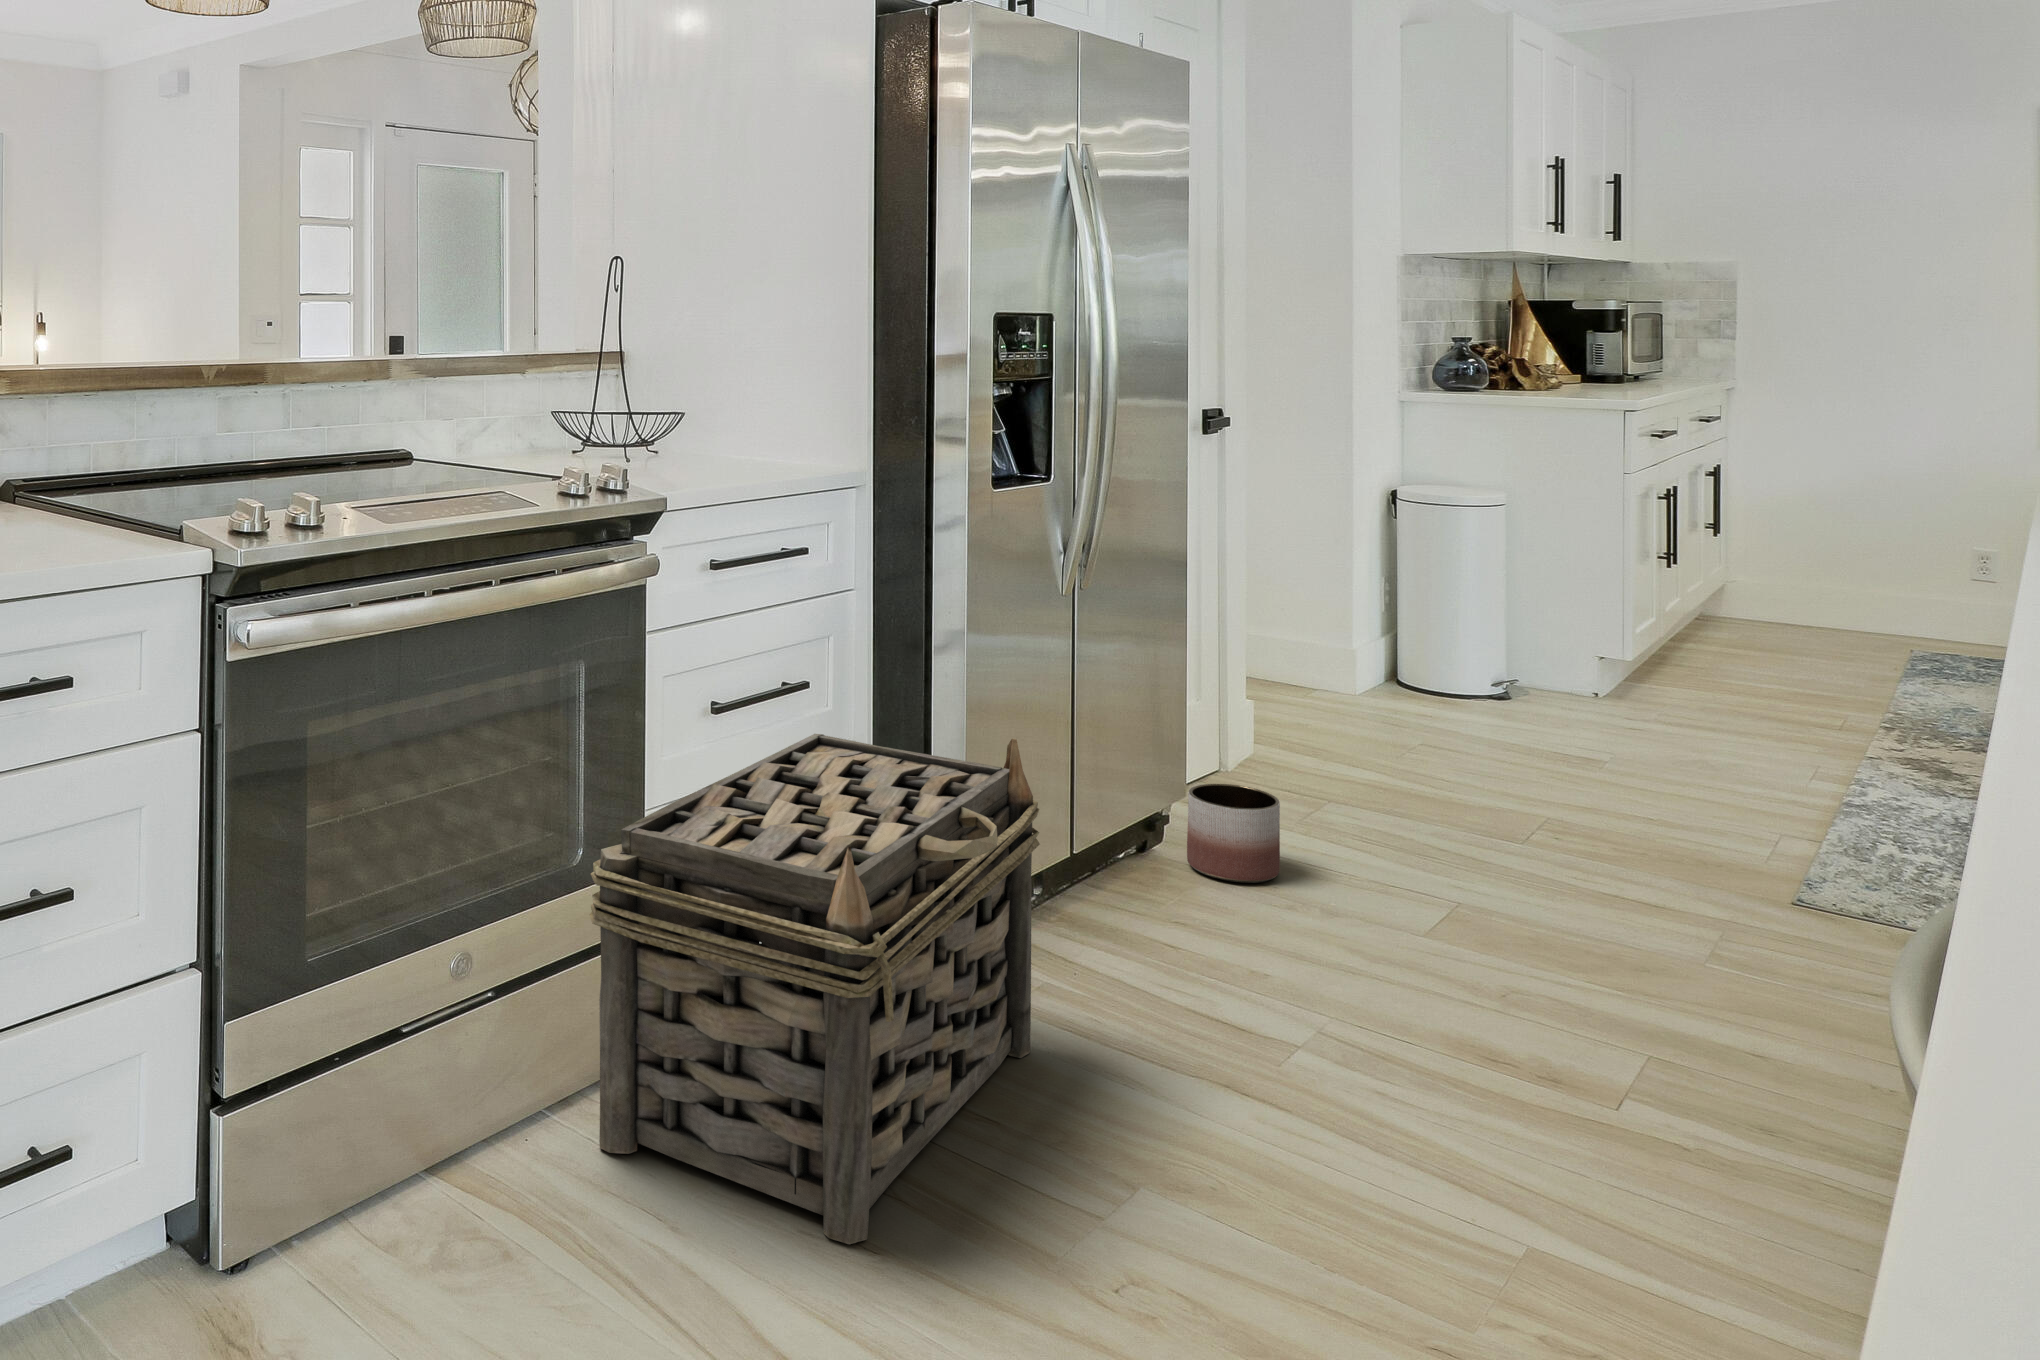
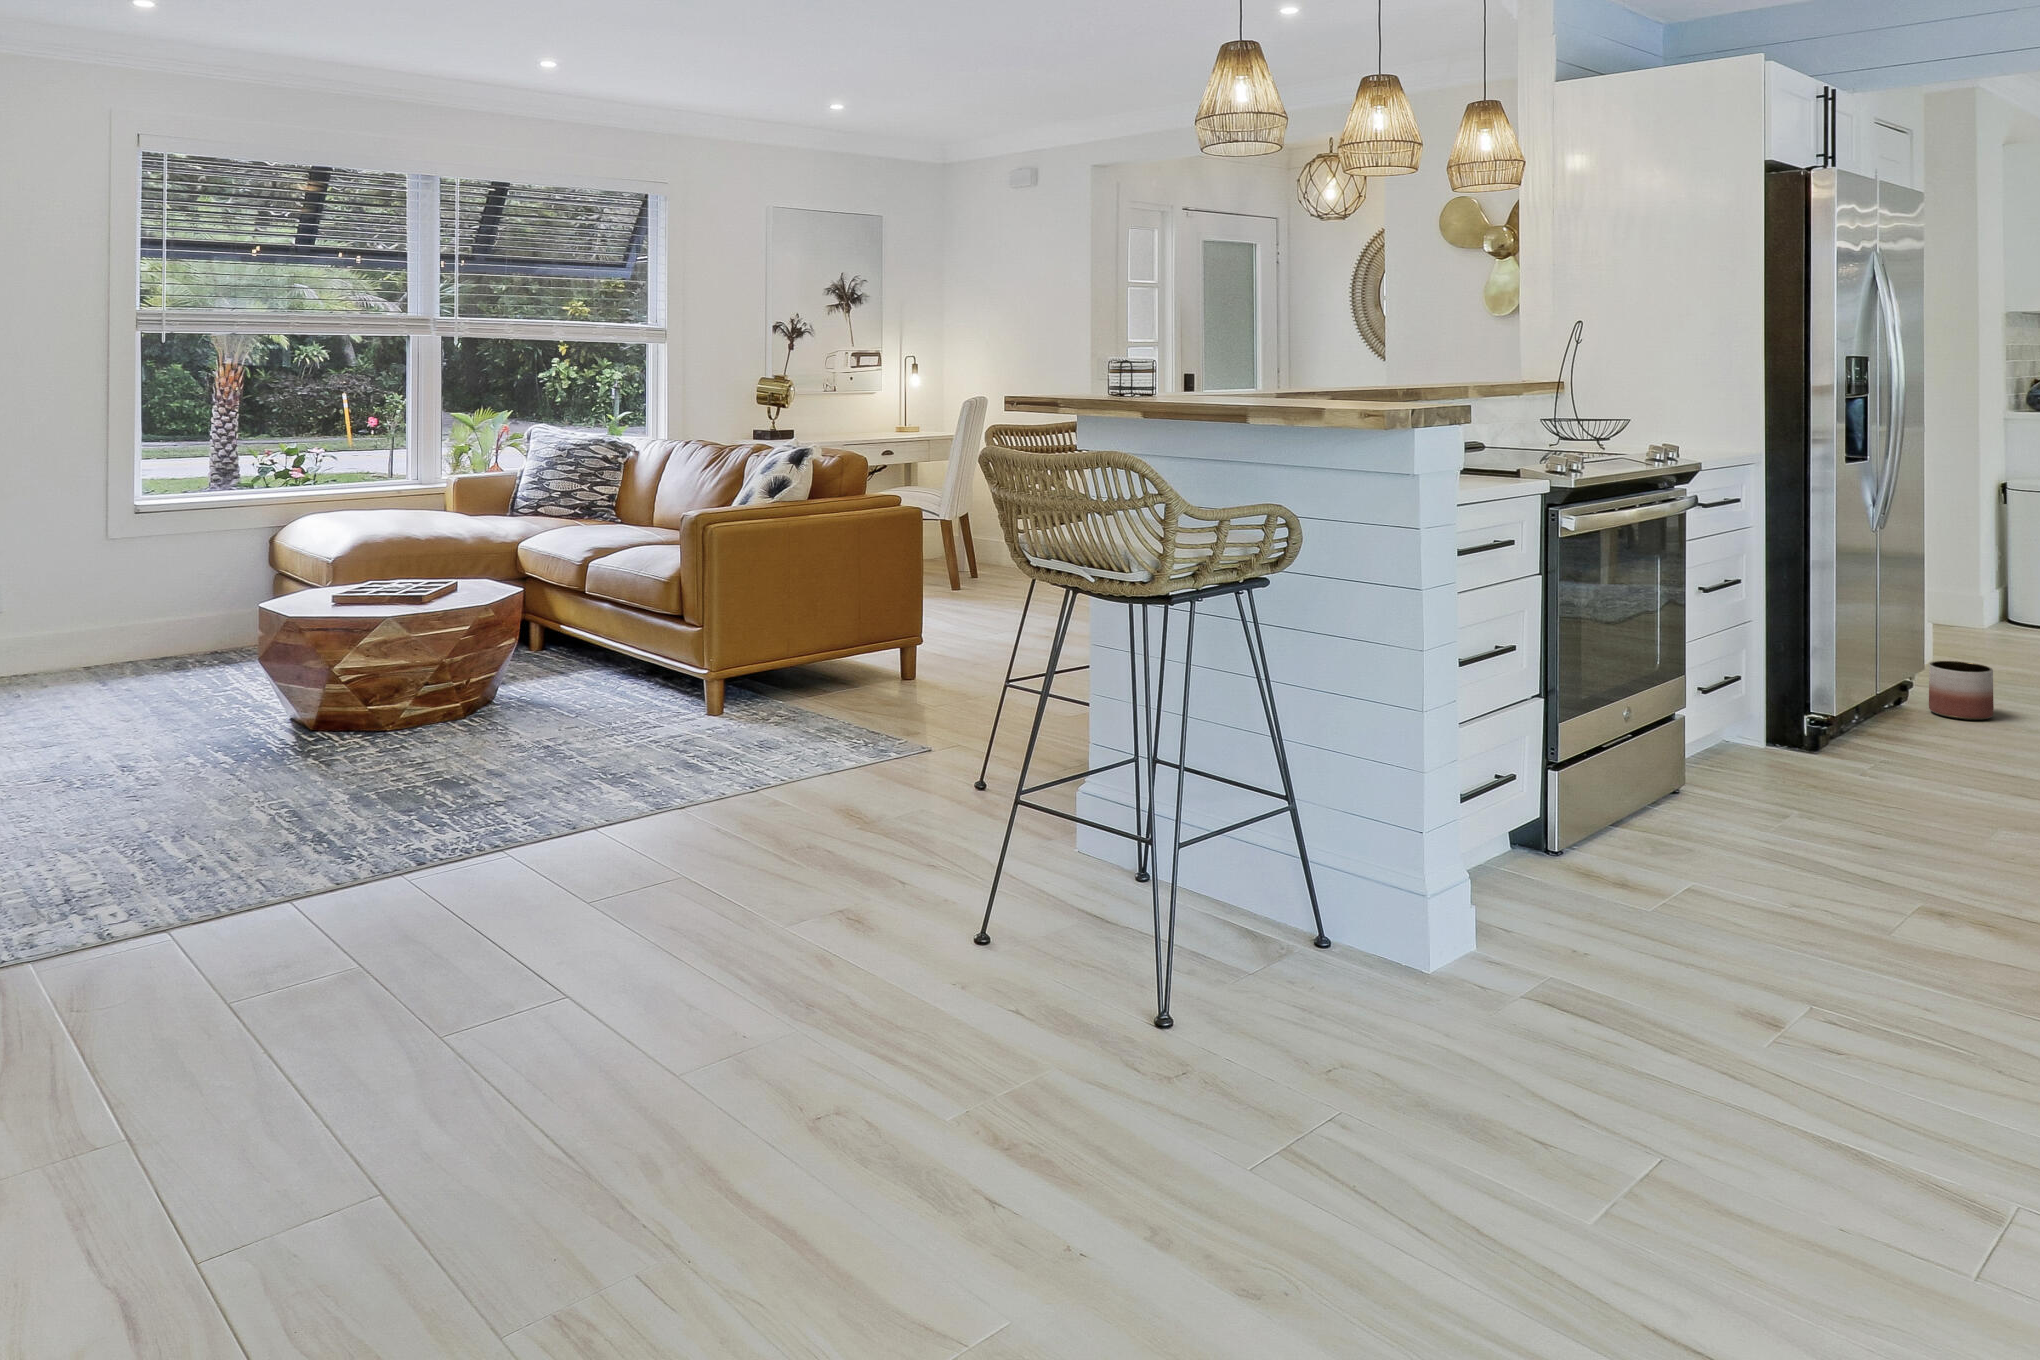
basket: present [590,734,1040,1244] -> none [1680,604,1909,851]

